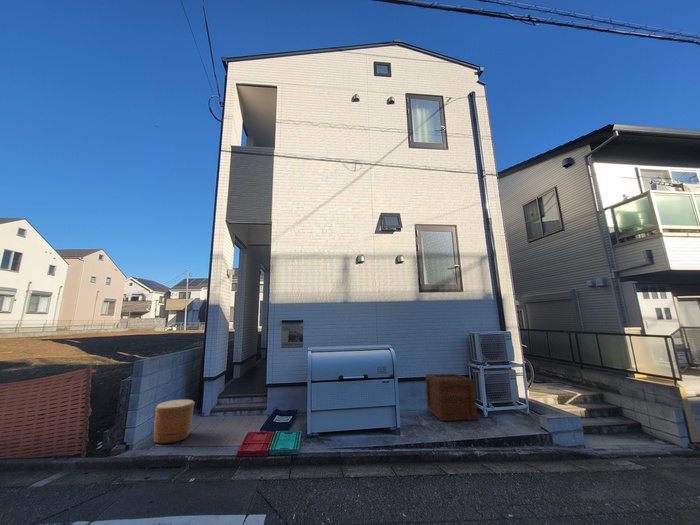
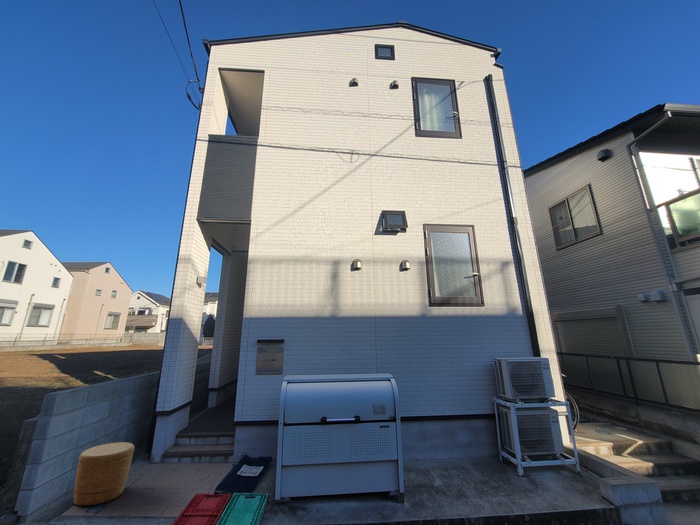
wooden crate: present [425,374,477,421] -> none [437,412,507,479]

